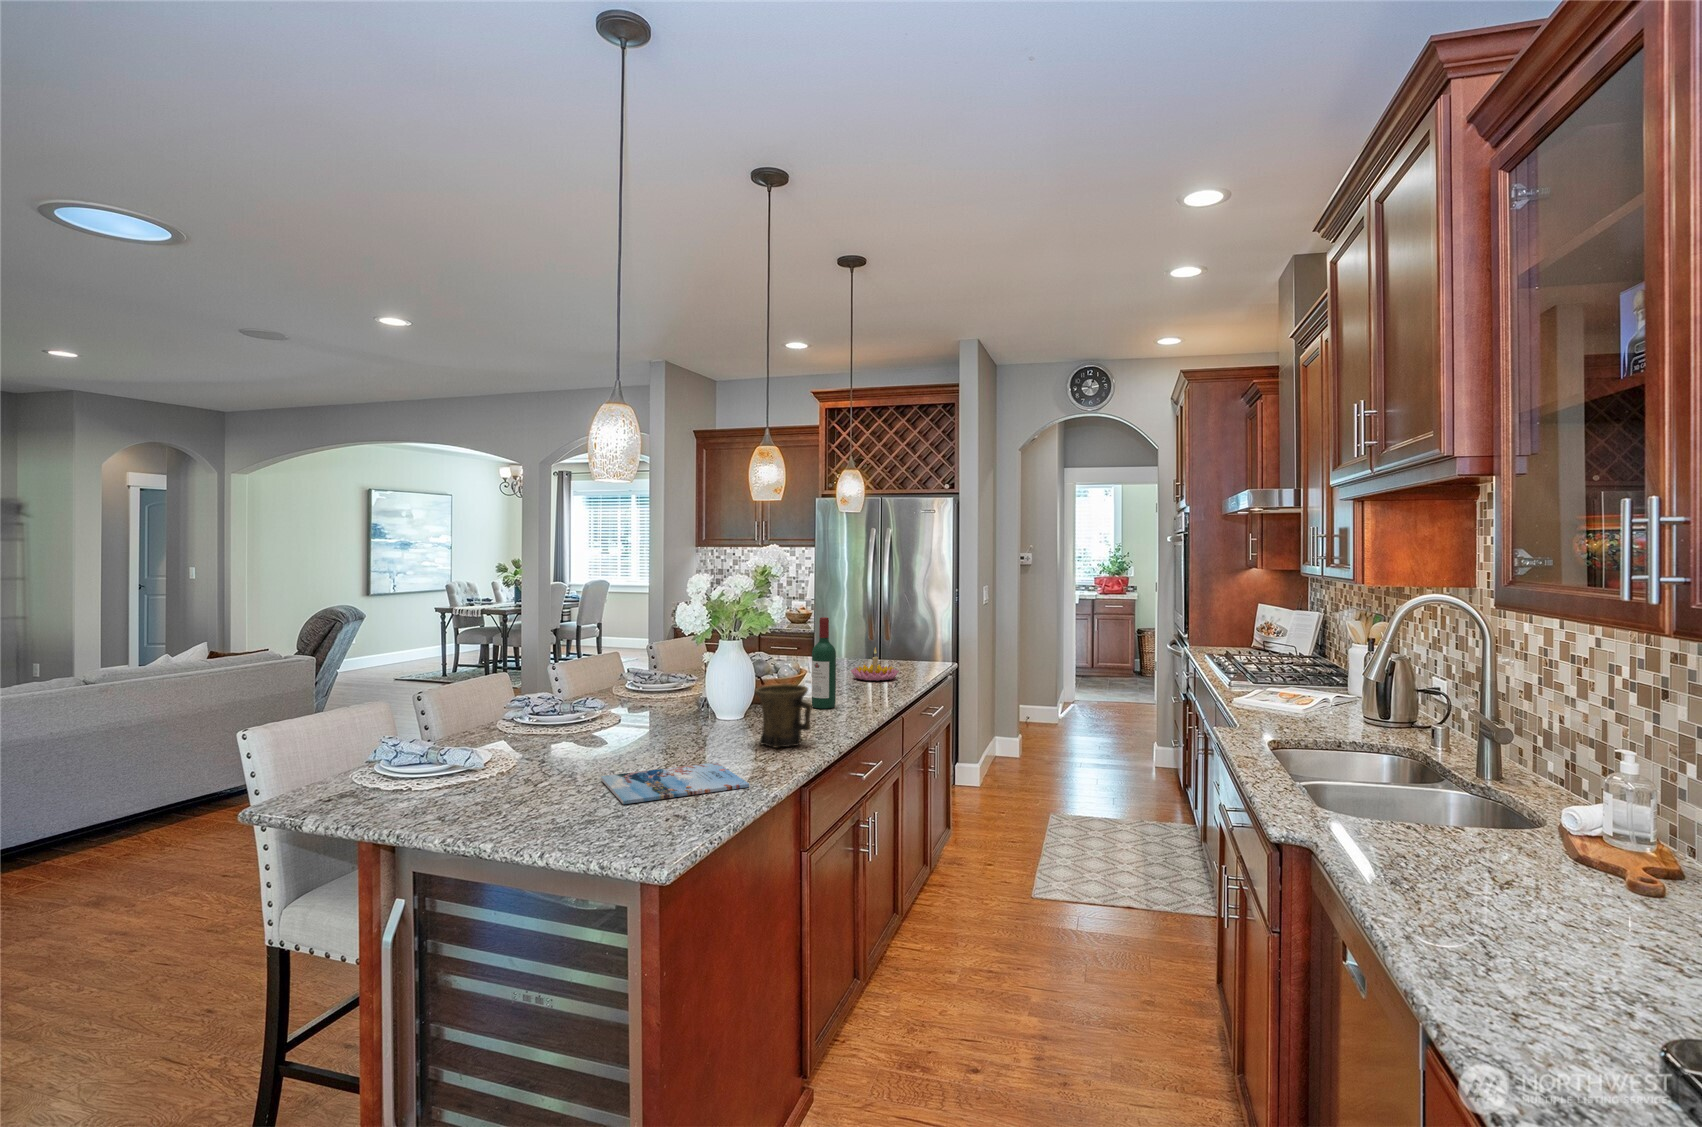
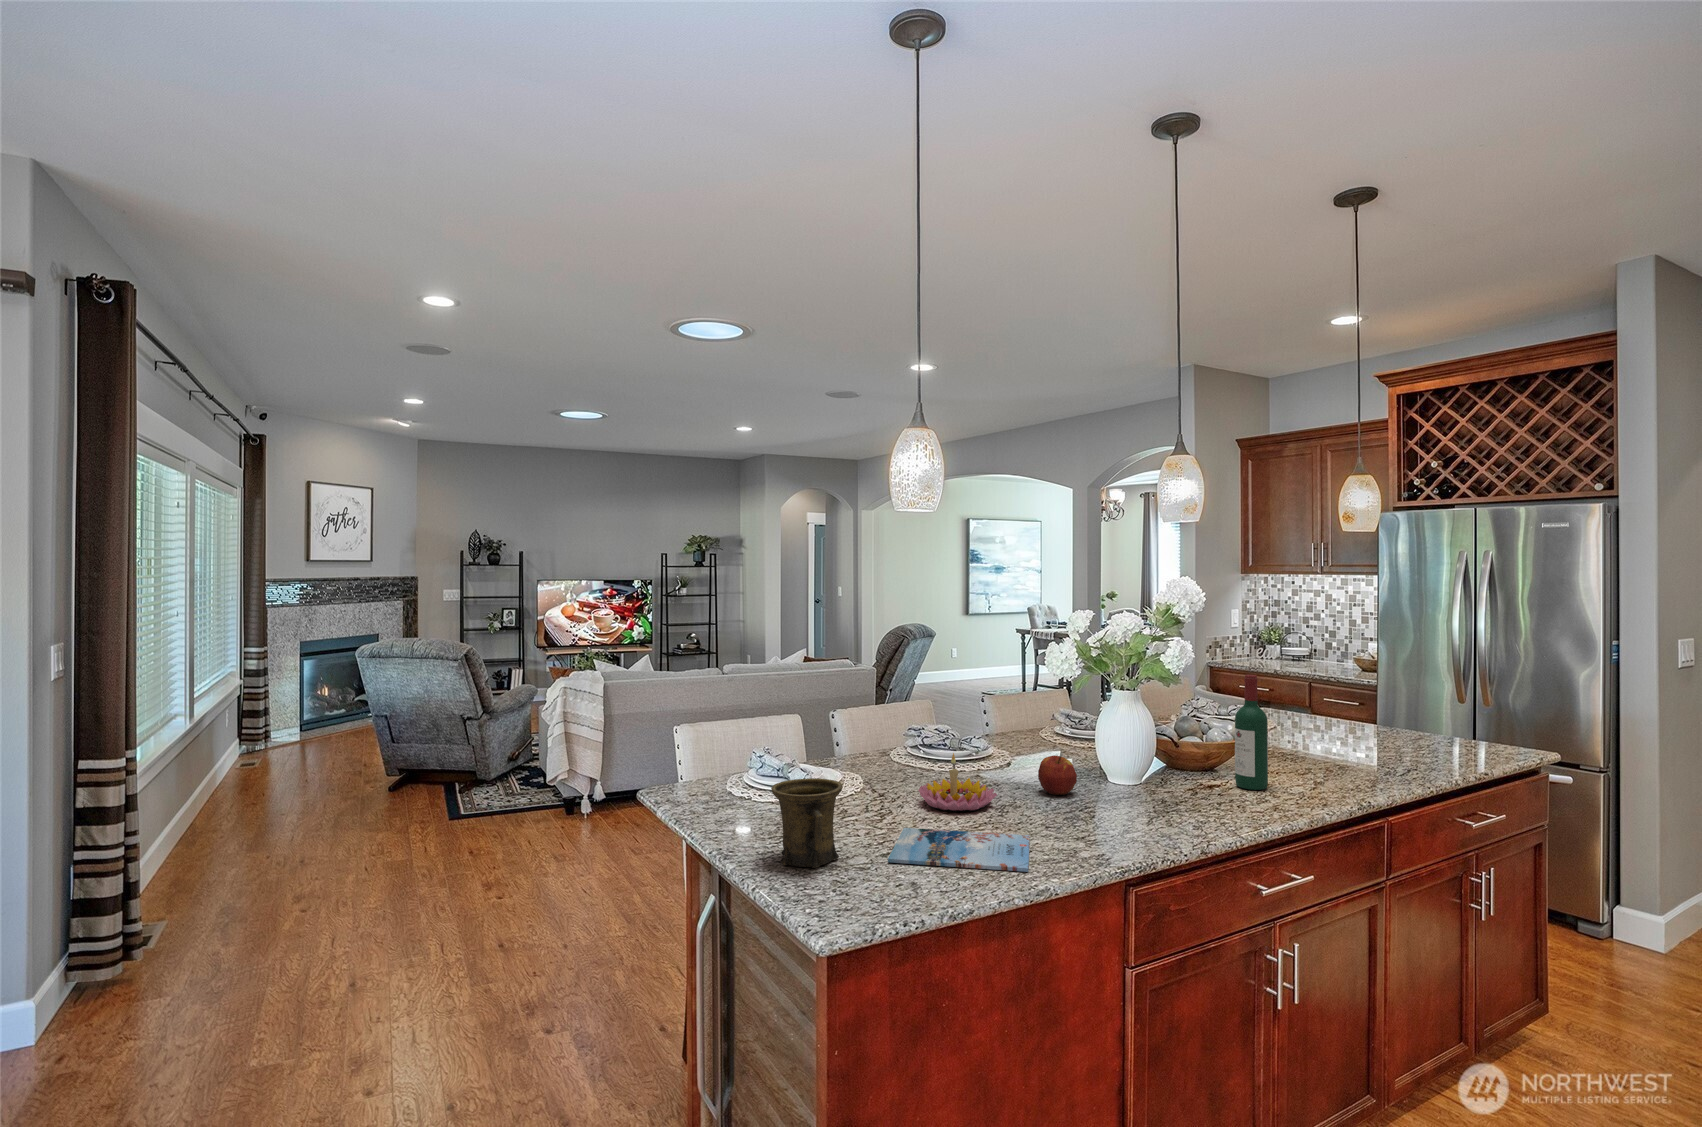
candle holder: present [851,648,899,681] -> present [918,753,997,812]
mug: present [755,684,812,748] -> present [771,778,843,868]
apple: none [673,697,709,733] -> present [1038,755,1077,795]

